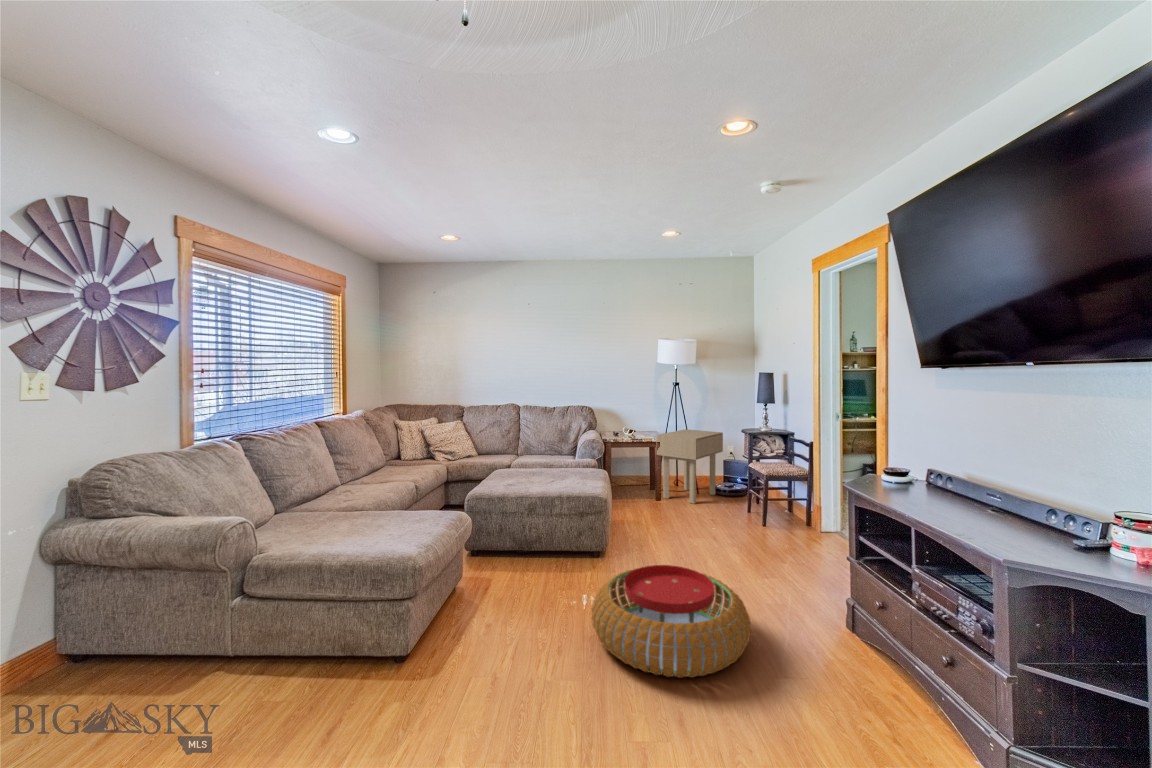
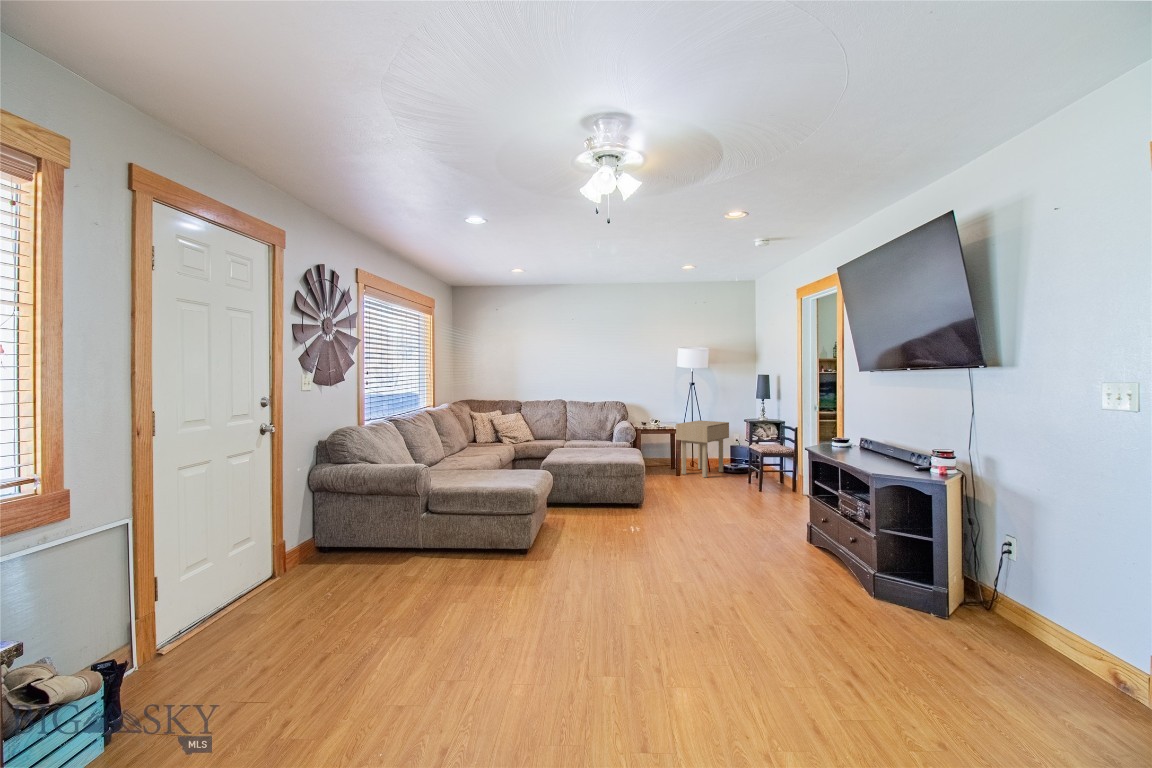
pouf: present [592,565,751,678] -> none [638,501,740,560]

